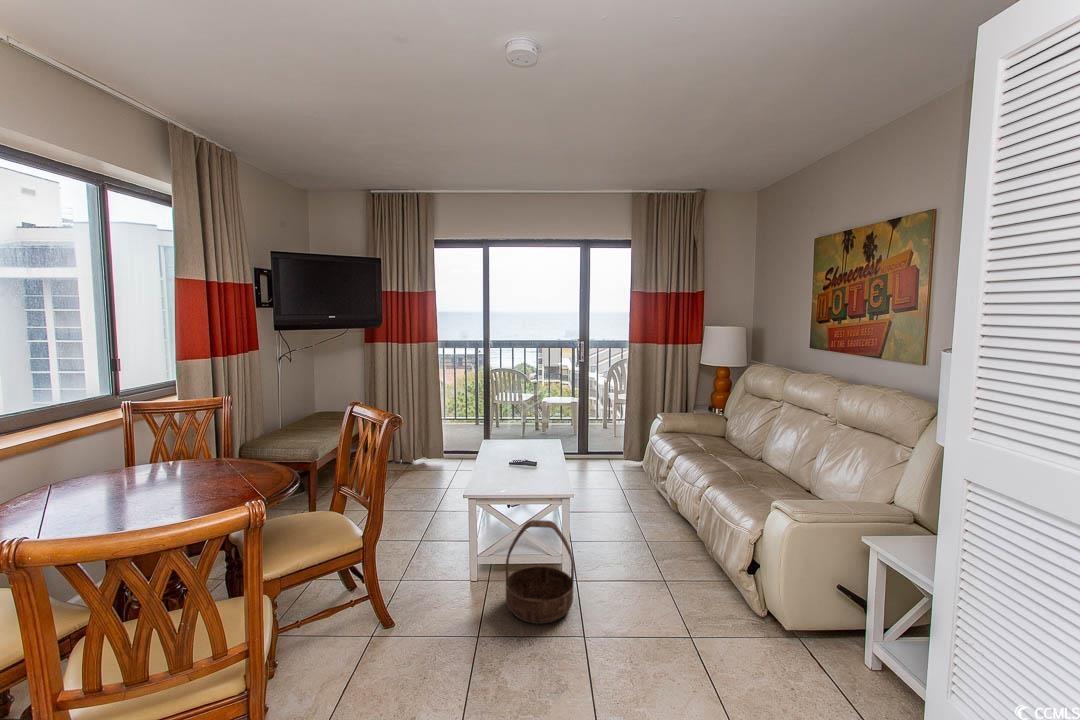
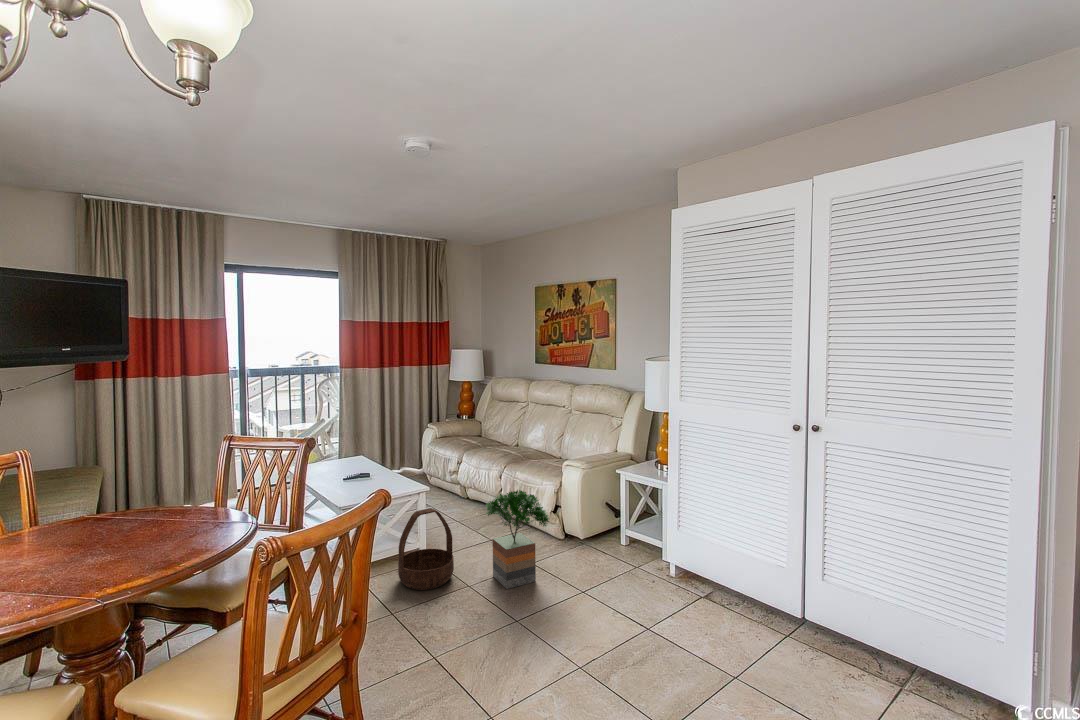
potted tree: none [598,525,689,673] -> present [485,490,549,589]

